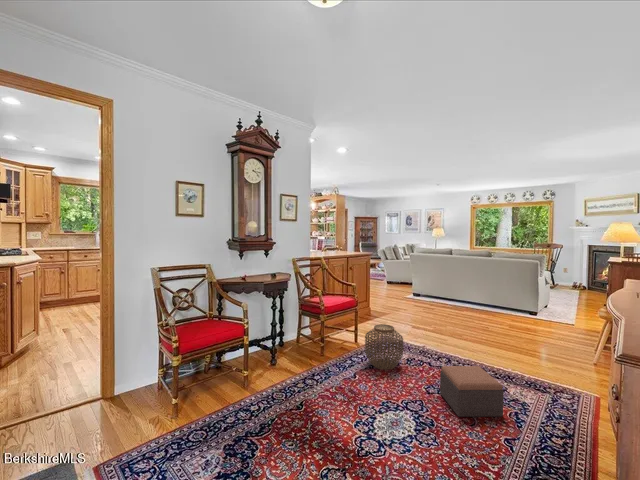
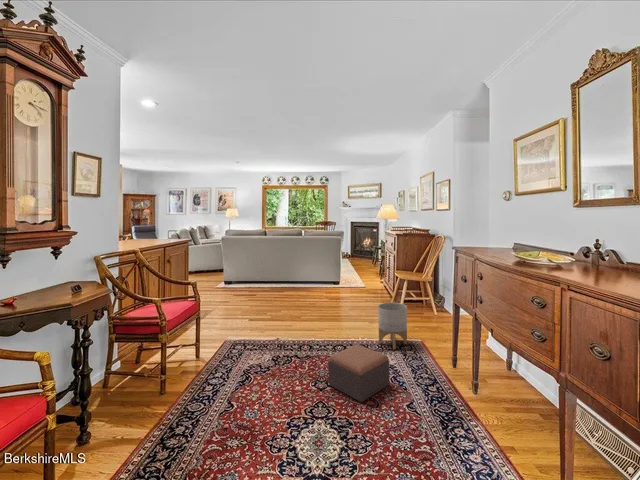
woven basket: present [365,324,403,370] -> none [227,327,274,383]
planter: none [530,338,570,394] -> present [378,302,407,349]

